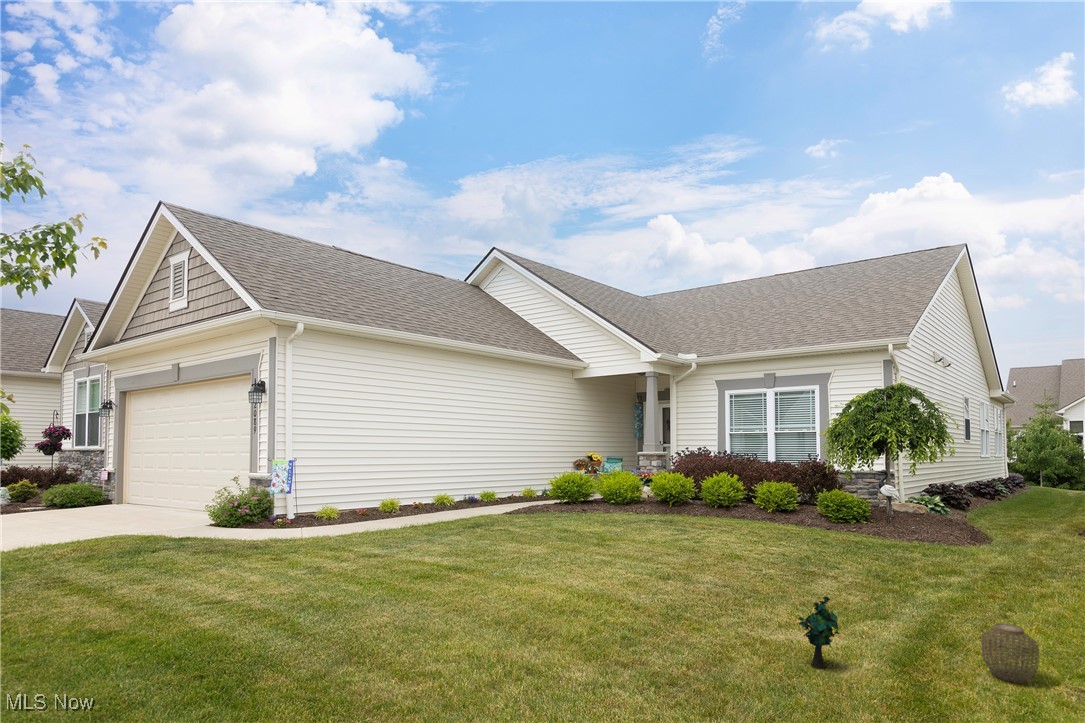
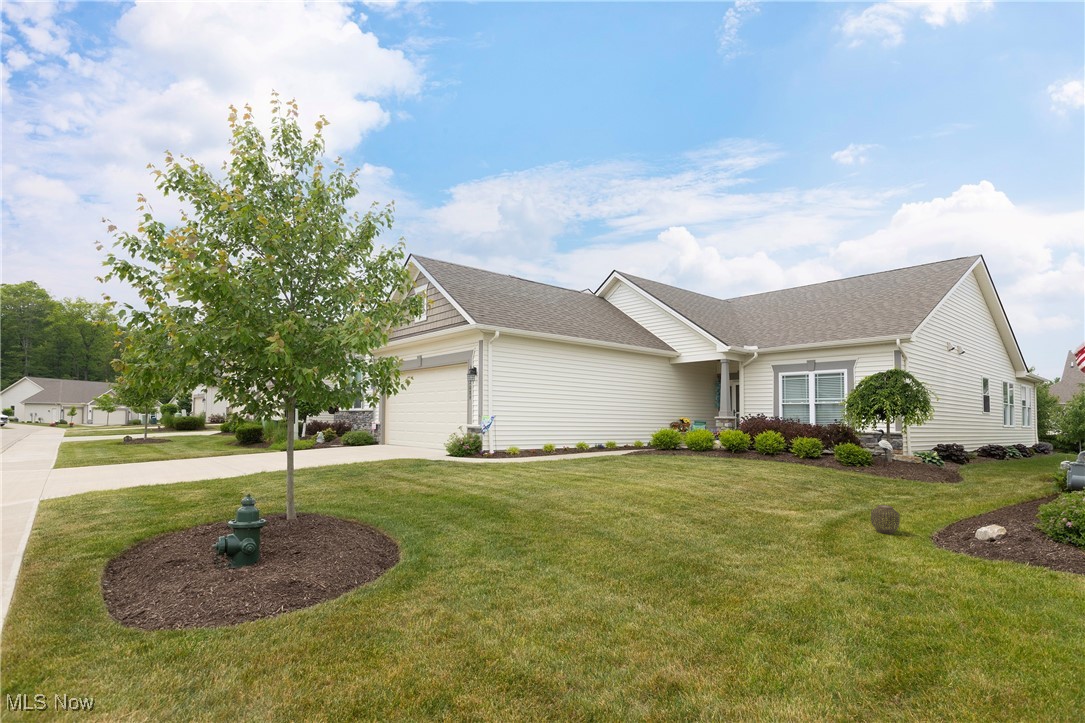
decorative plant: present [798,596,840,668] -> none [772,488,794,523]

